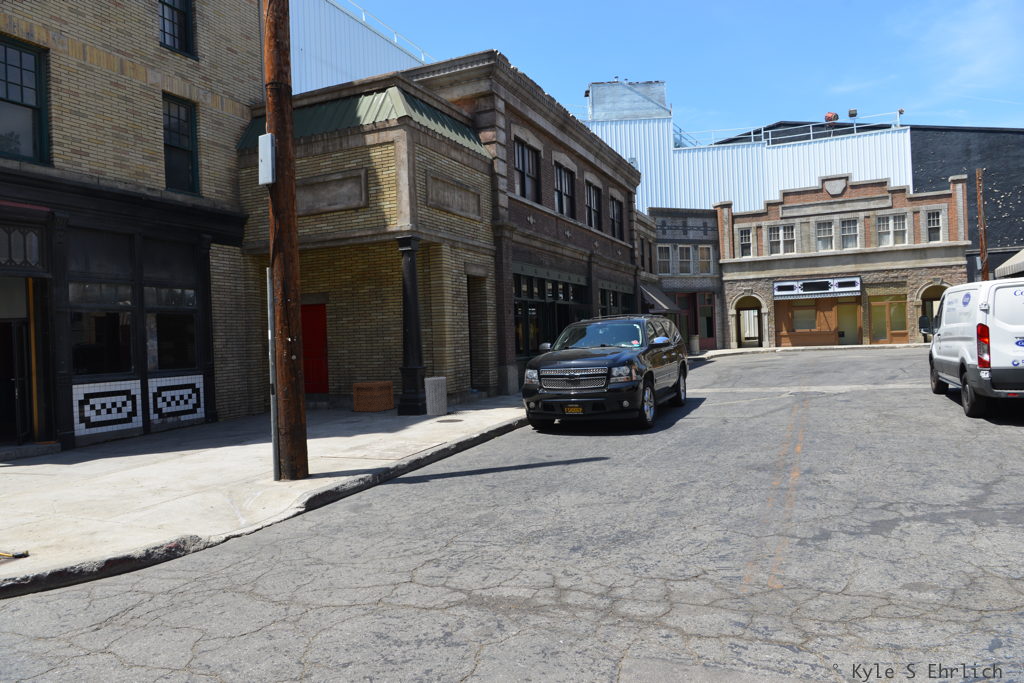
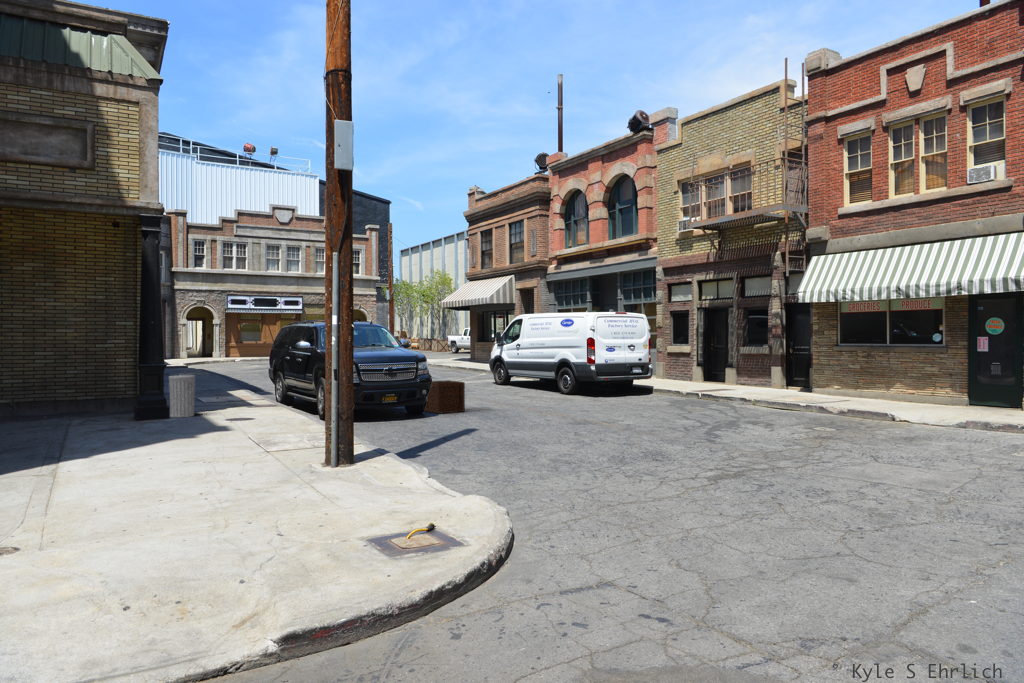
wooden crate: present [353,381,394,412] -> present [424,380,465,414]

